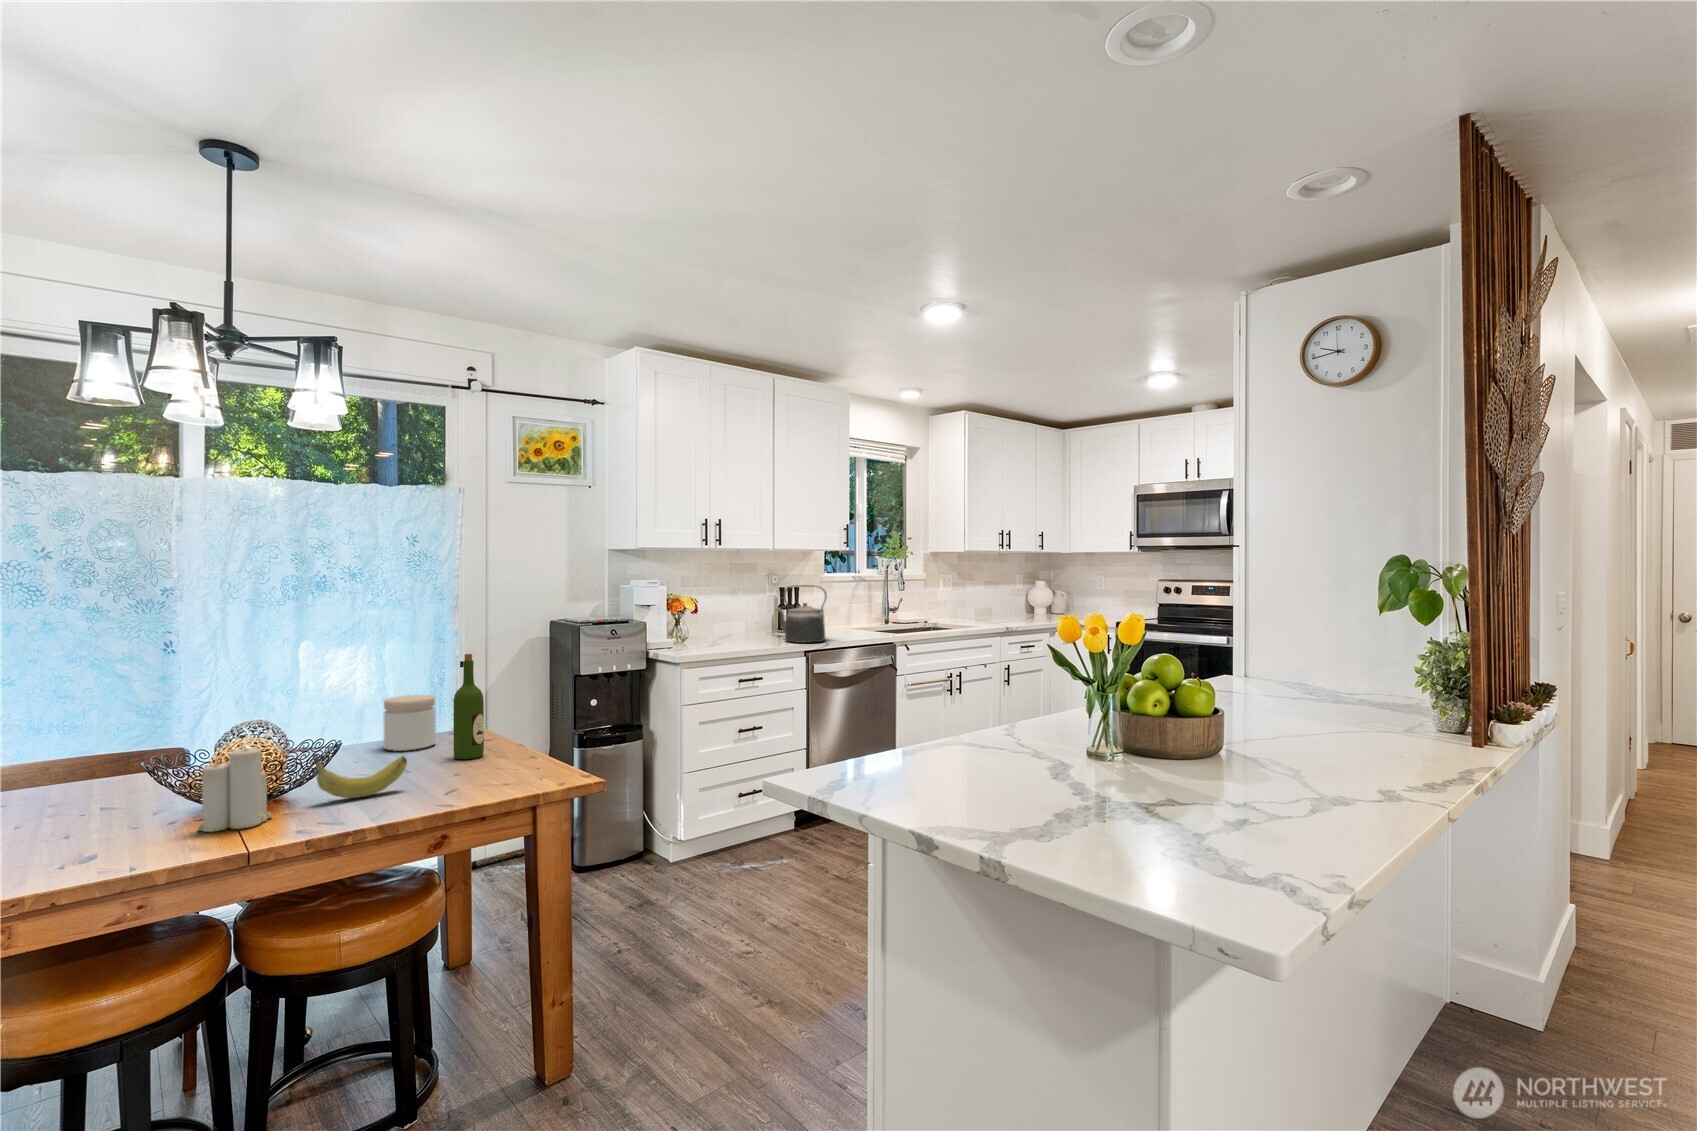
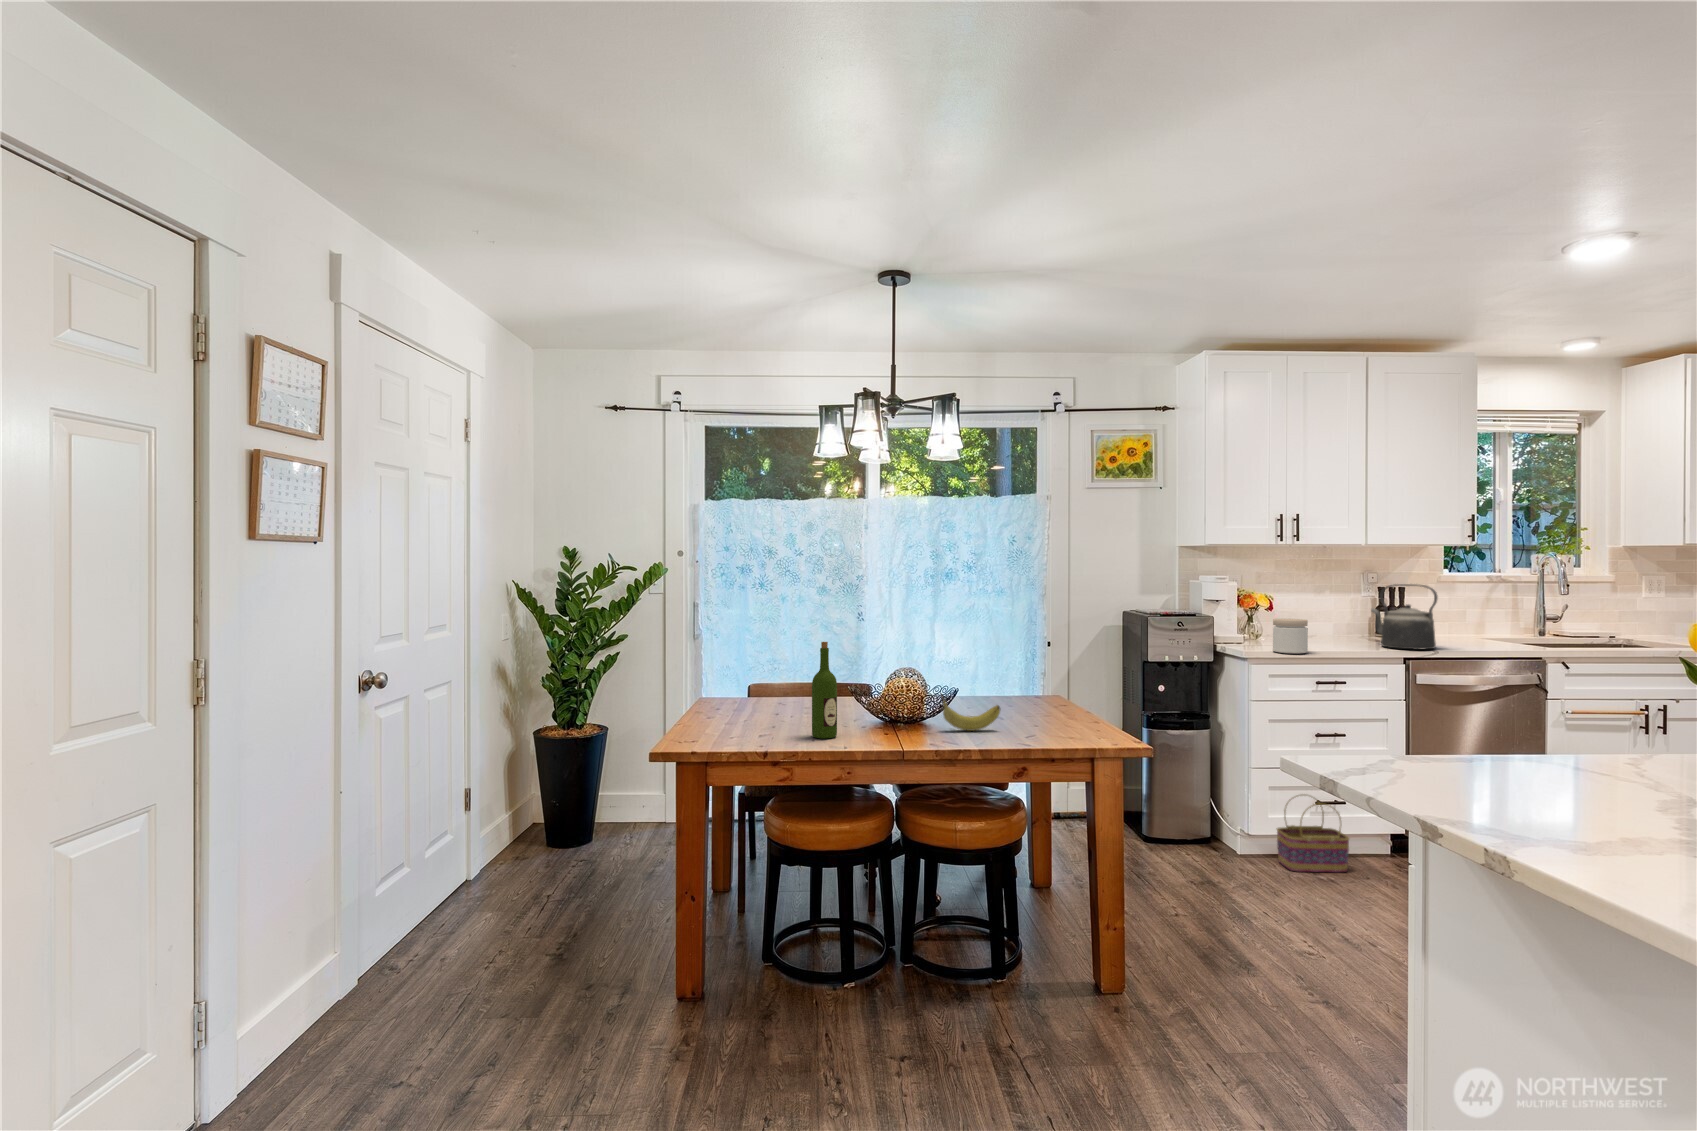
wine bottle: present [453,654,484,759] -> present [812,642,837,739]
jar: present [384,695,436,751] -> present [1273,619,1308,654]
candle: present [198,748,272,832] -> none [877,679,917,737]
basket: none [706,789,768,867] -> present [1277,802,1349,872]

